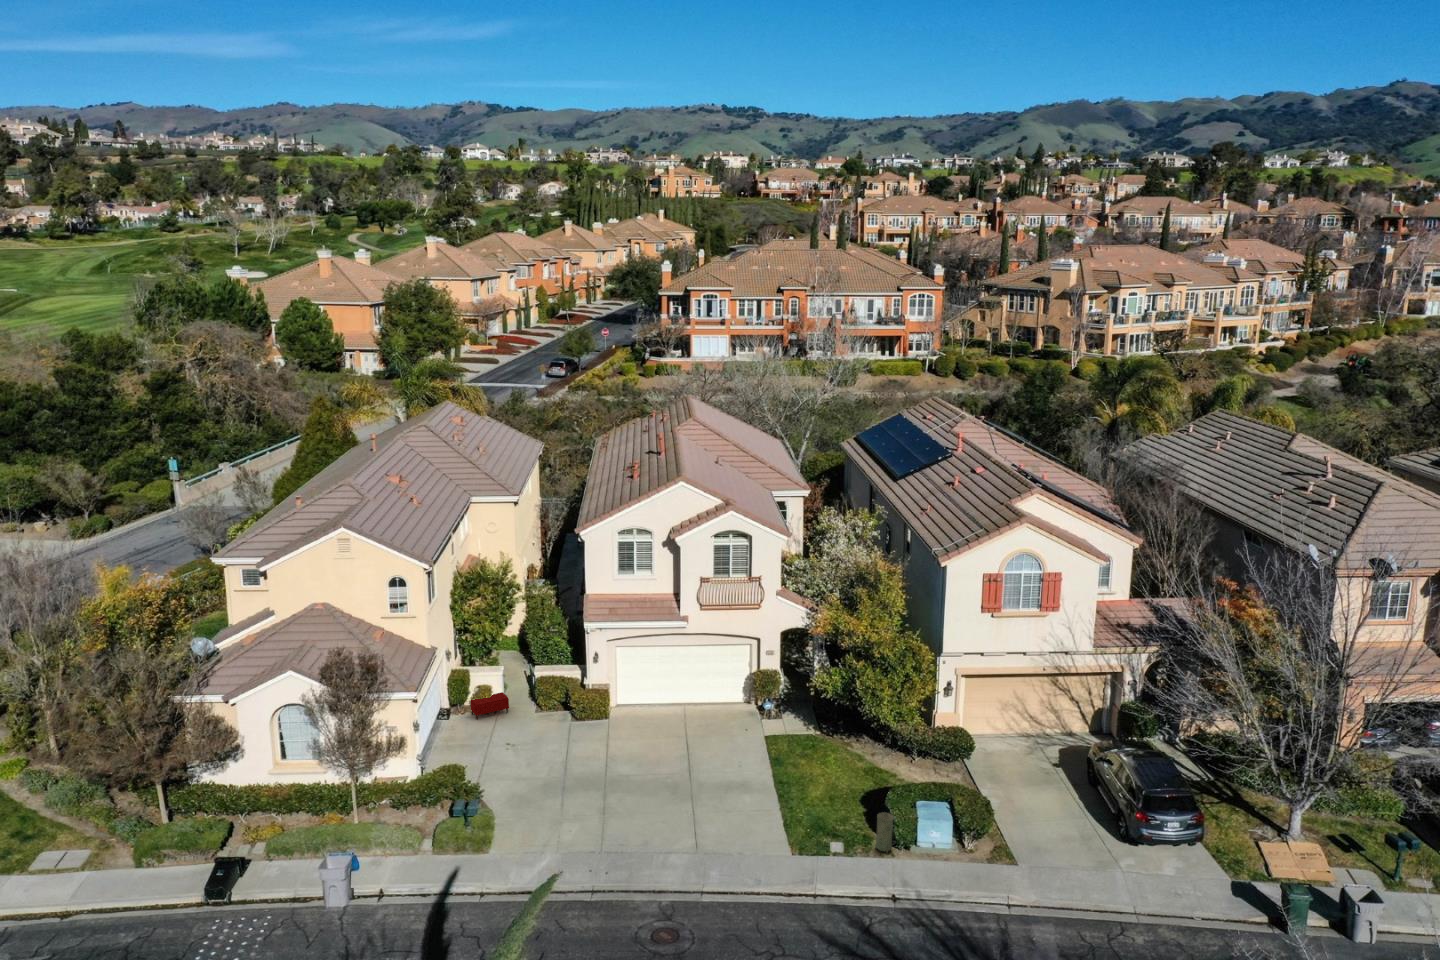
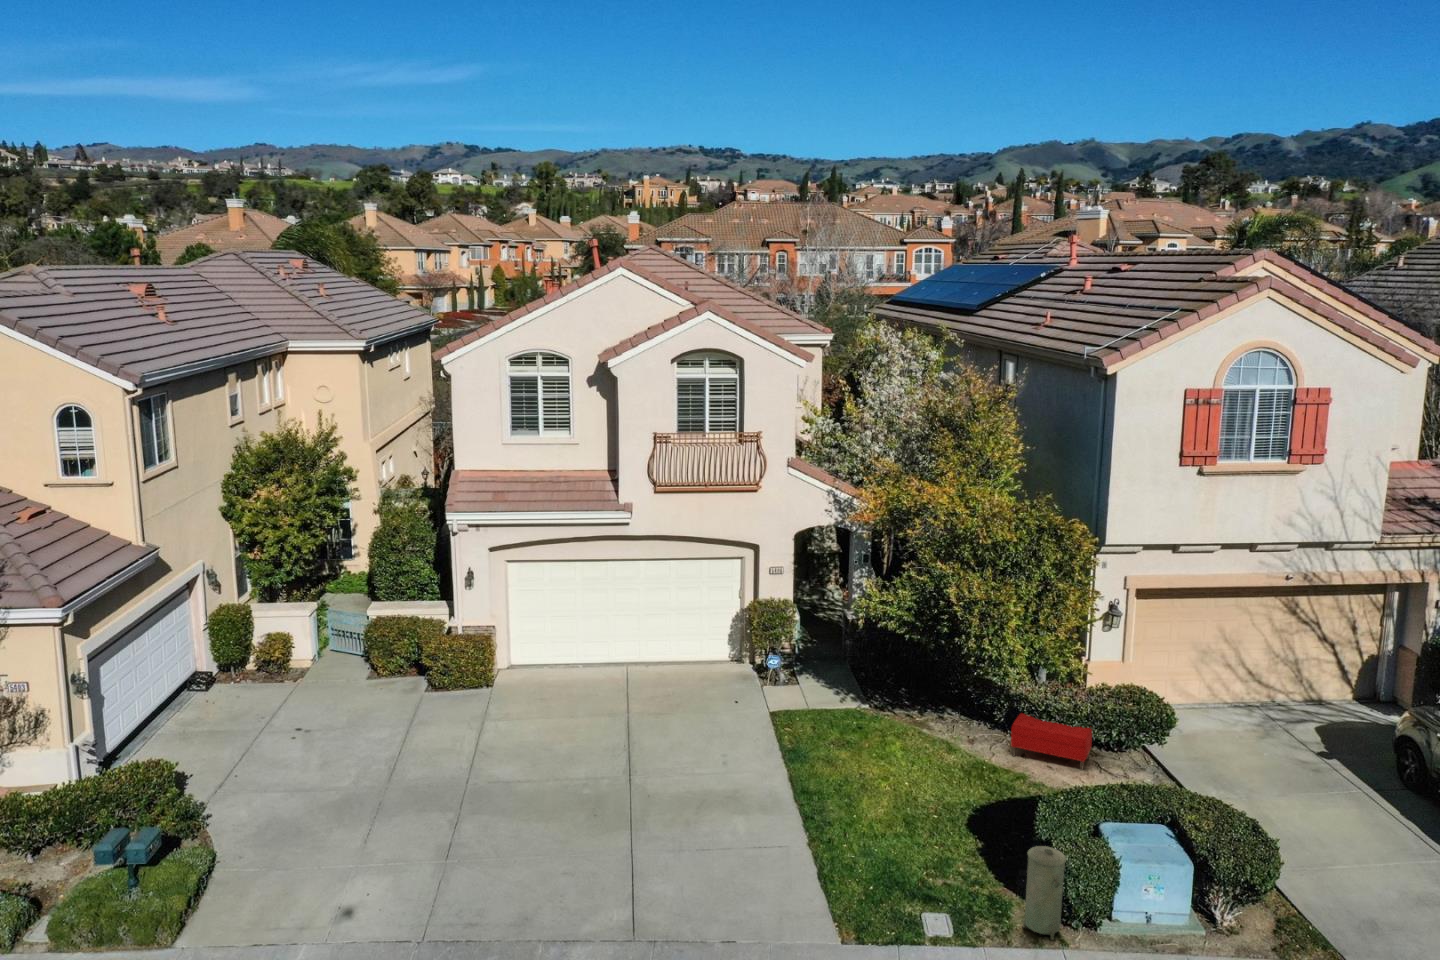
bench: present [471,692,509,720] -> present [1011,713,1092,771]

